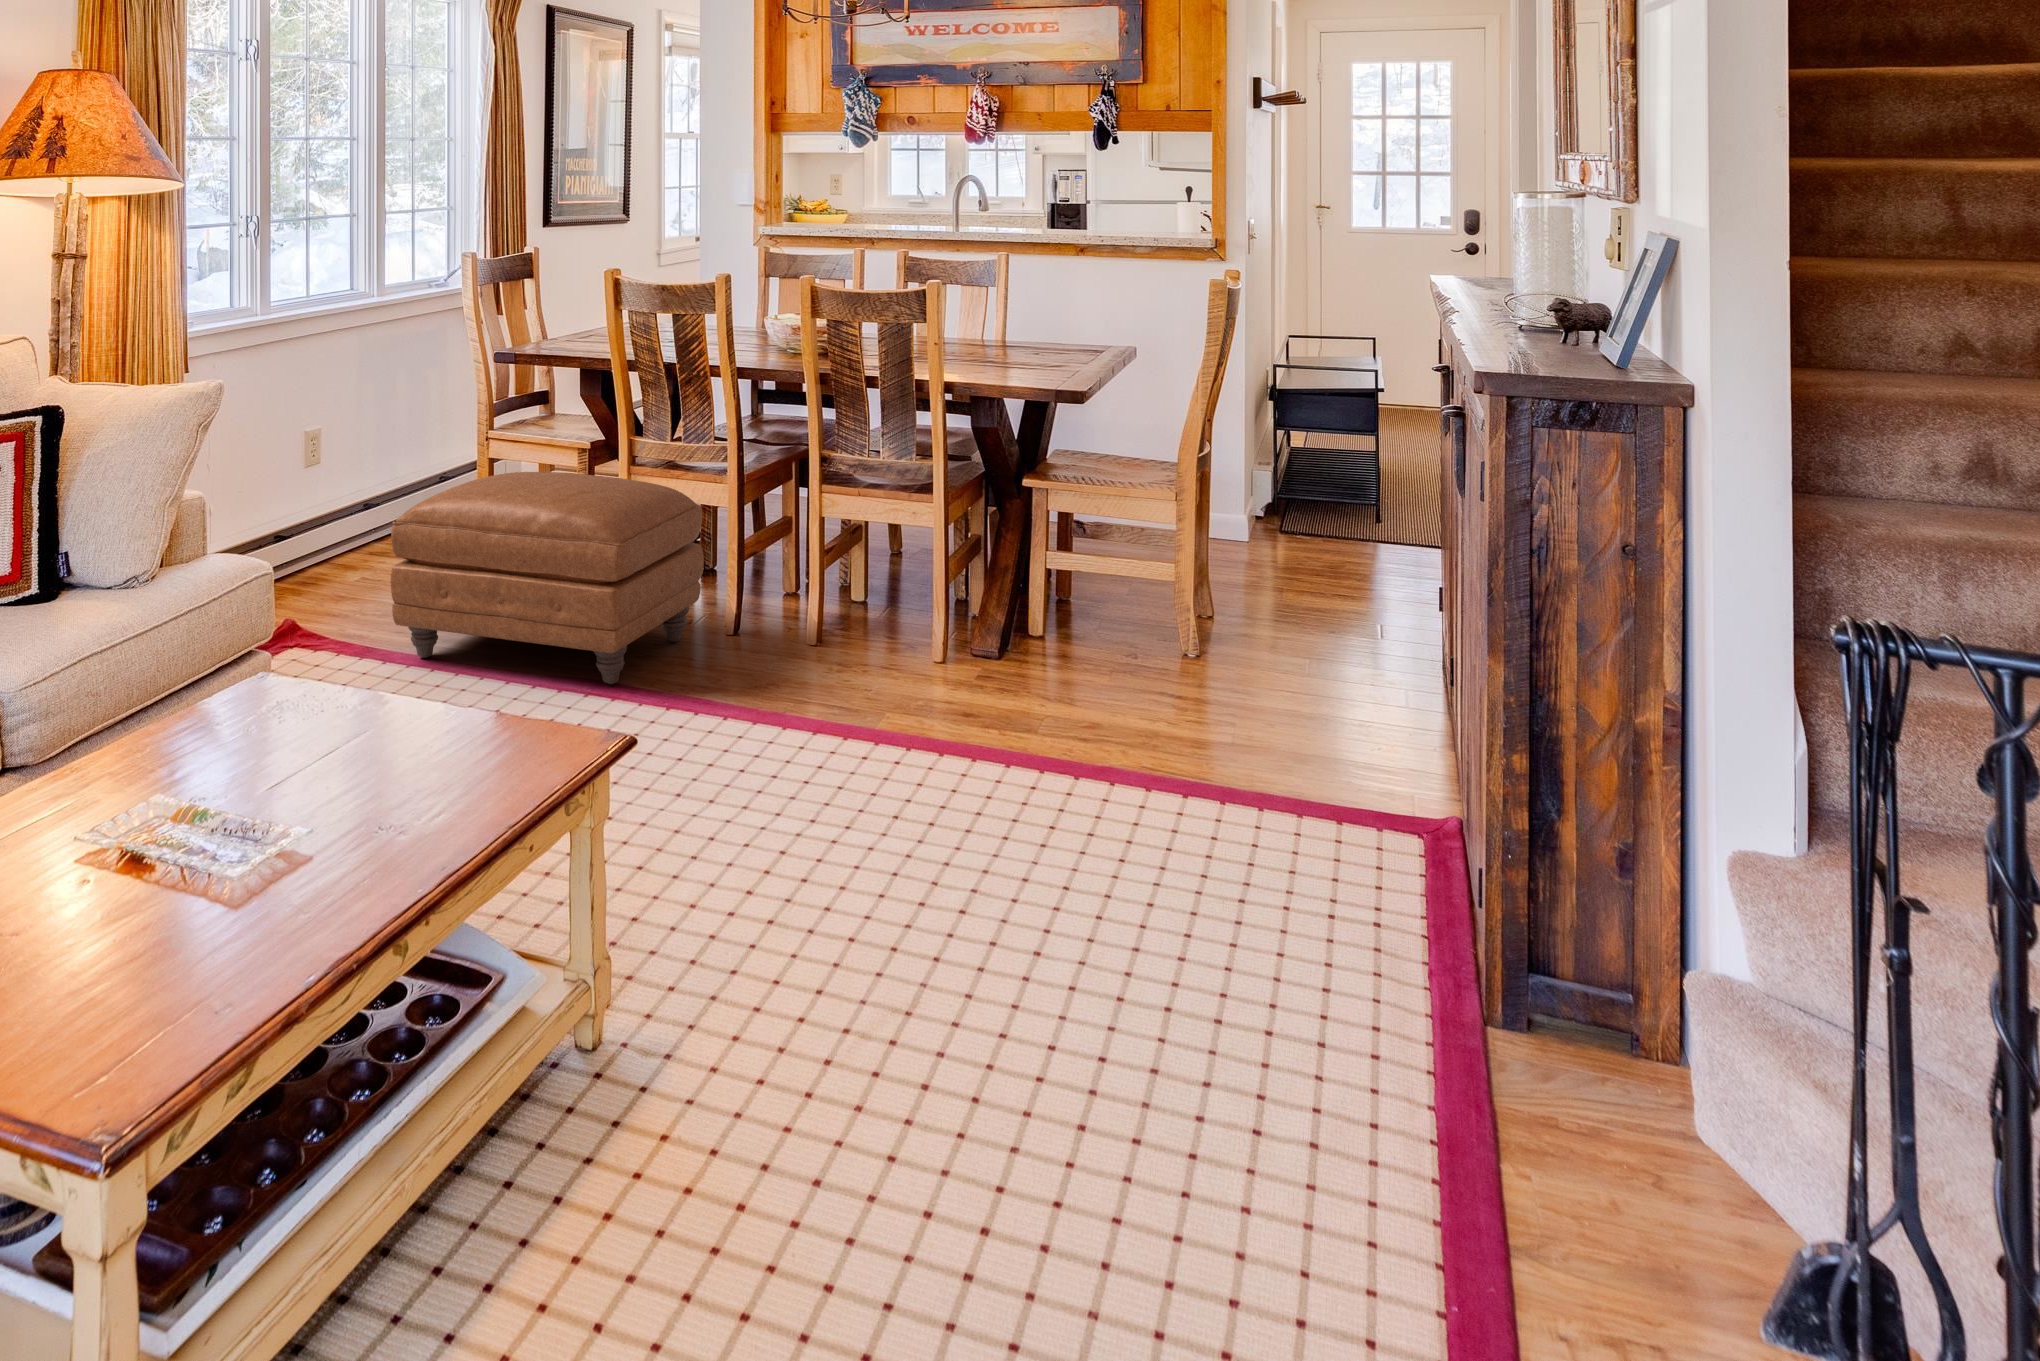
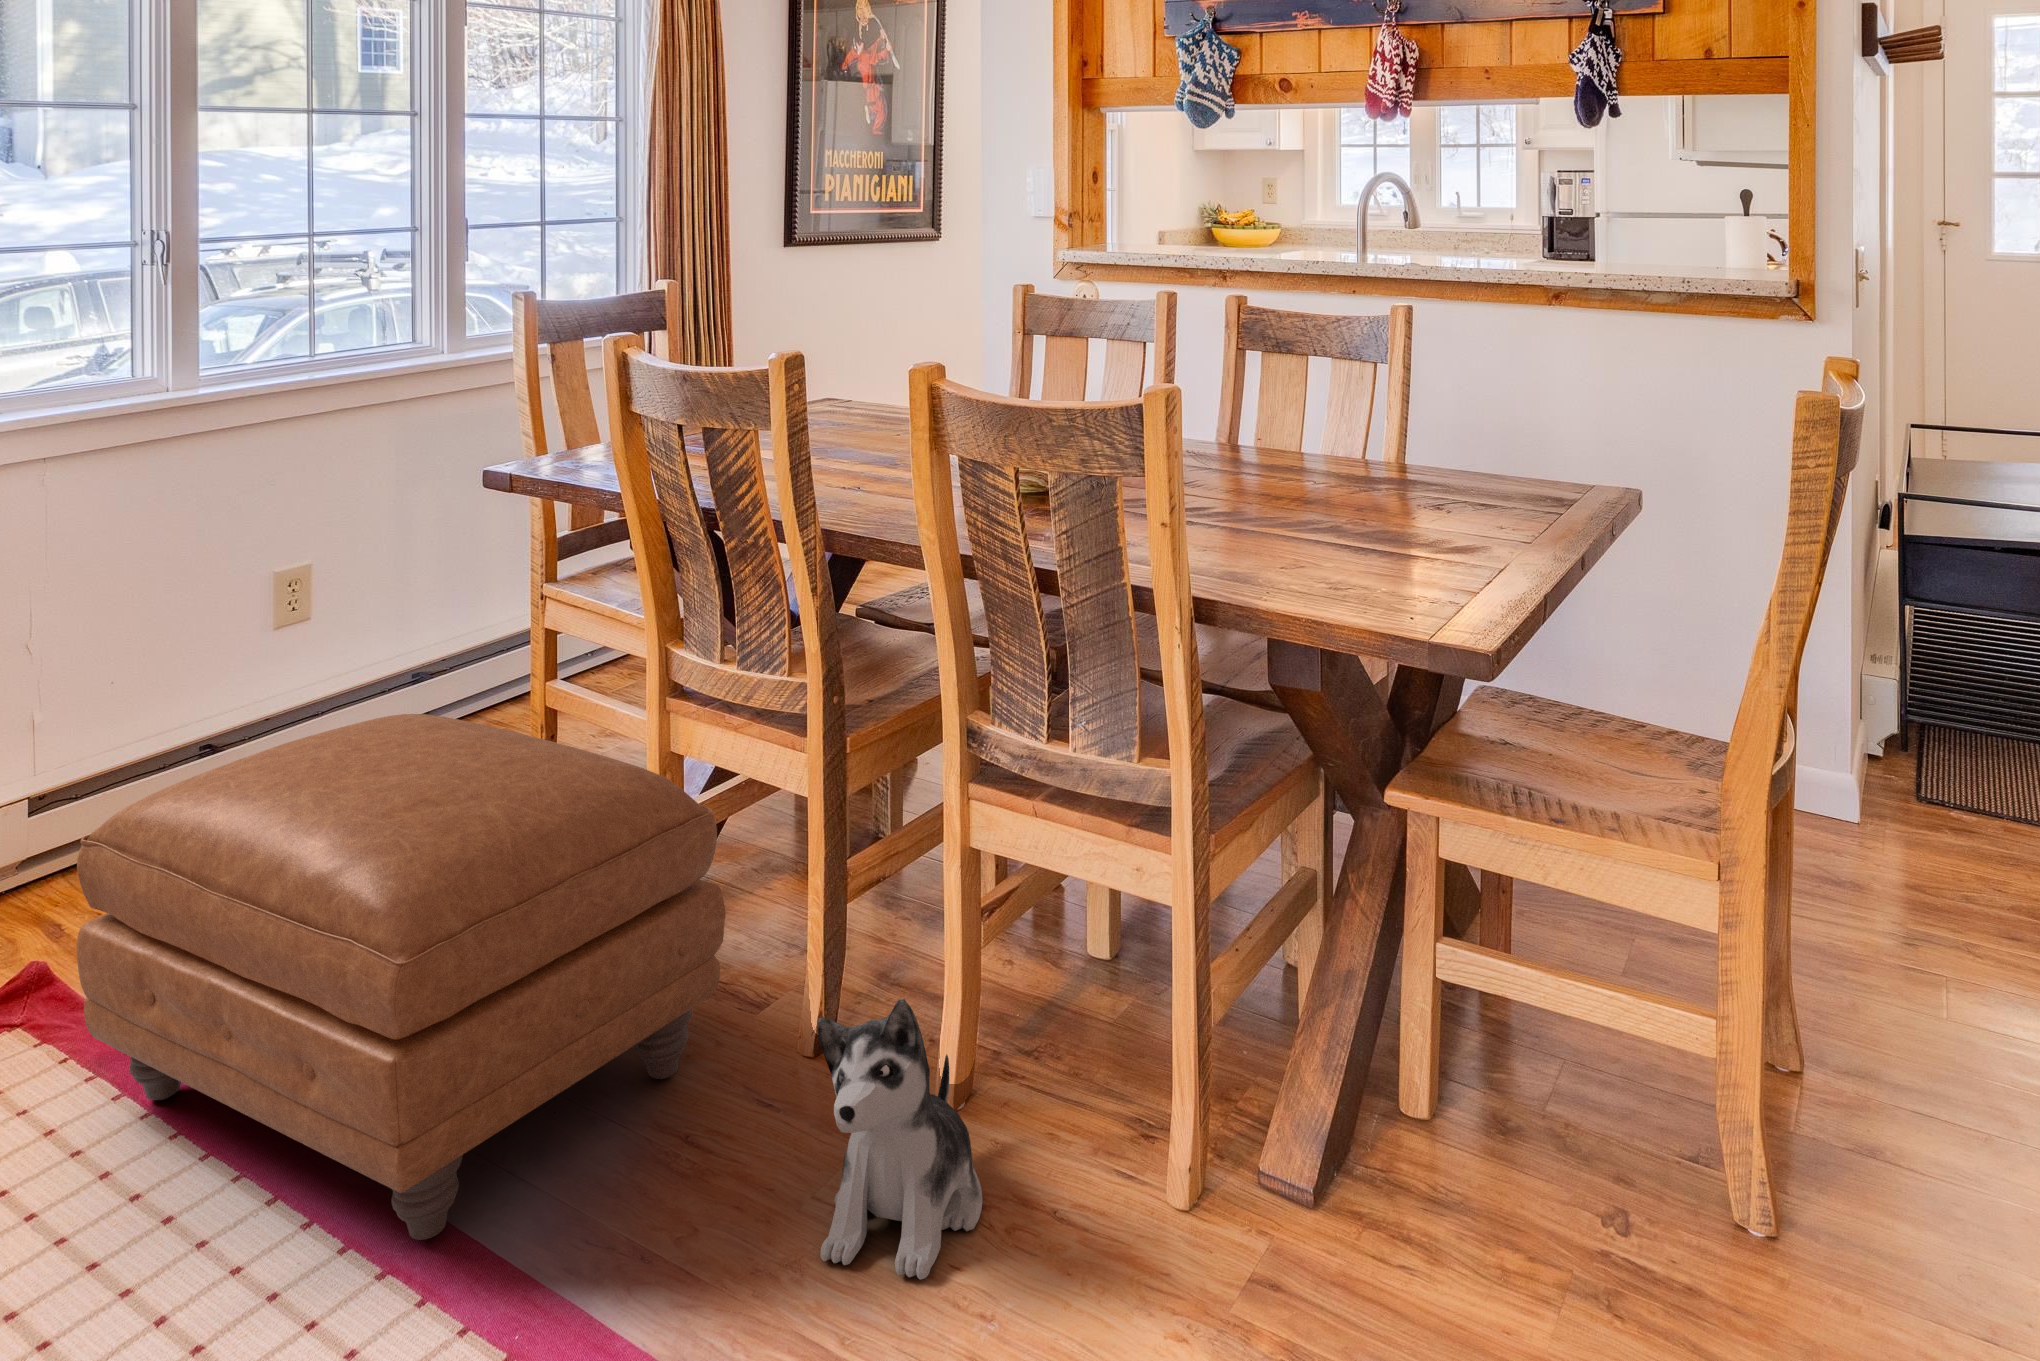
plush toy: none [788,564,861,683] -> present [817,999,983,1279]

